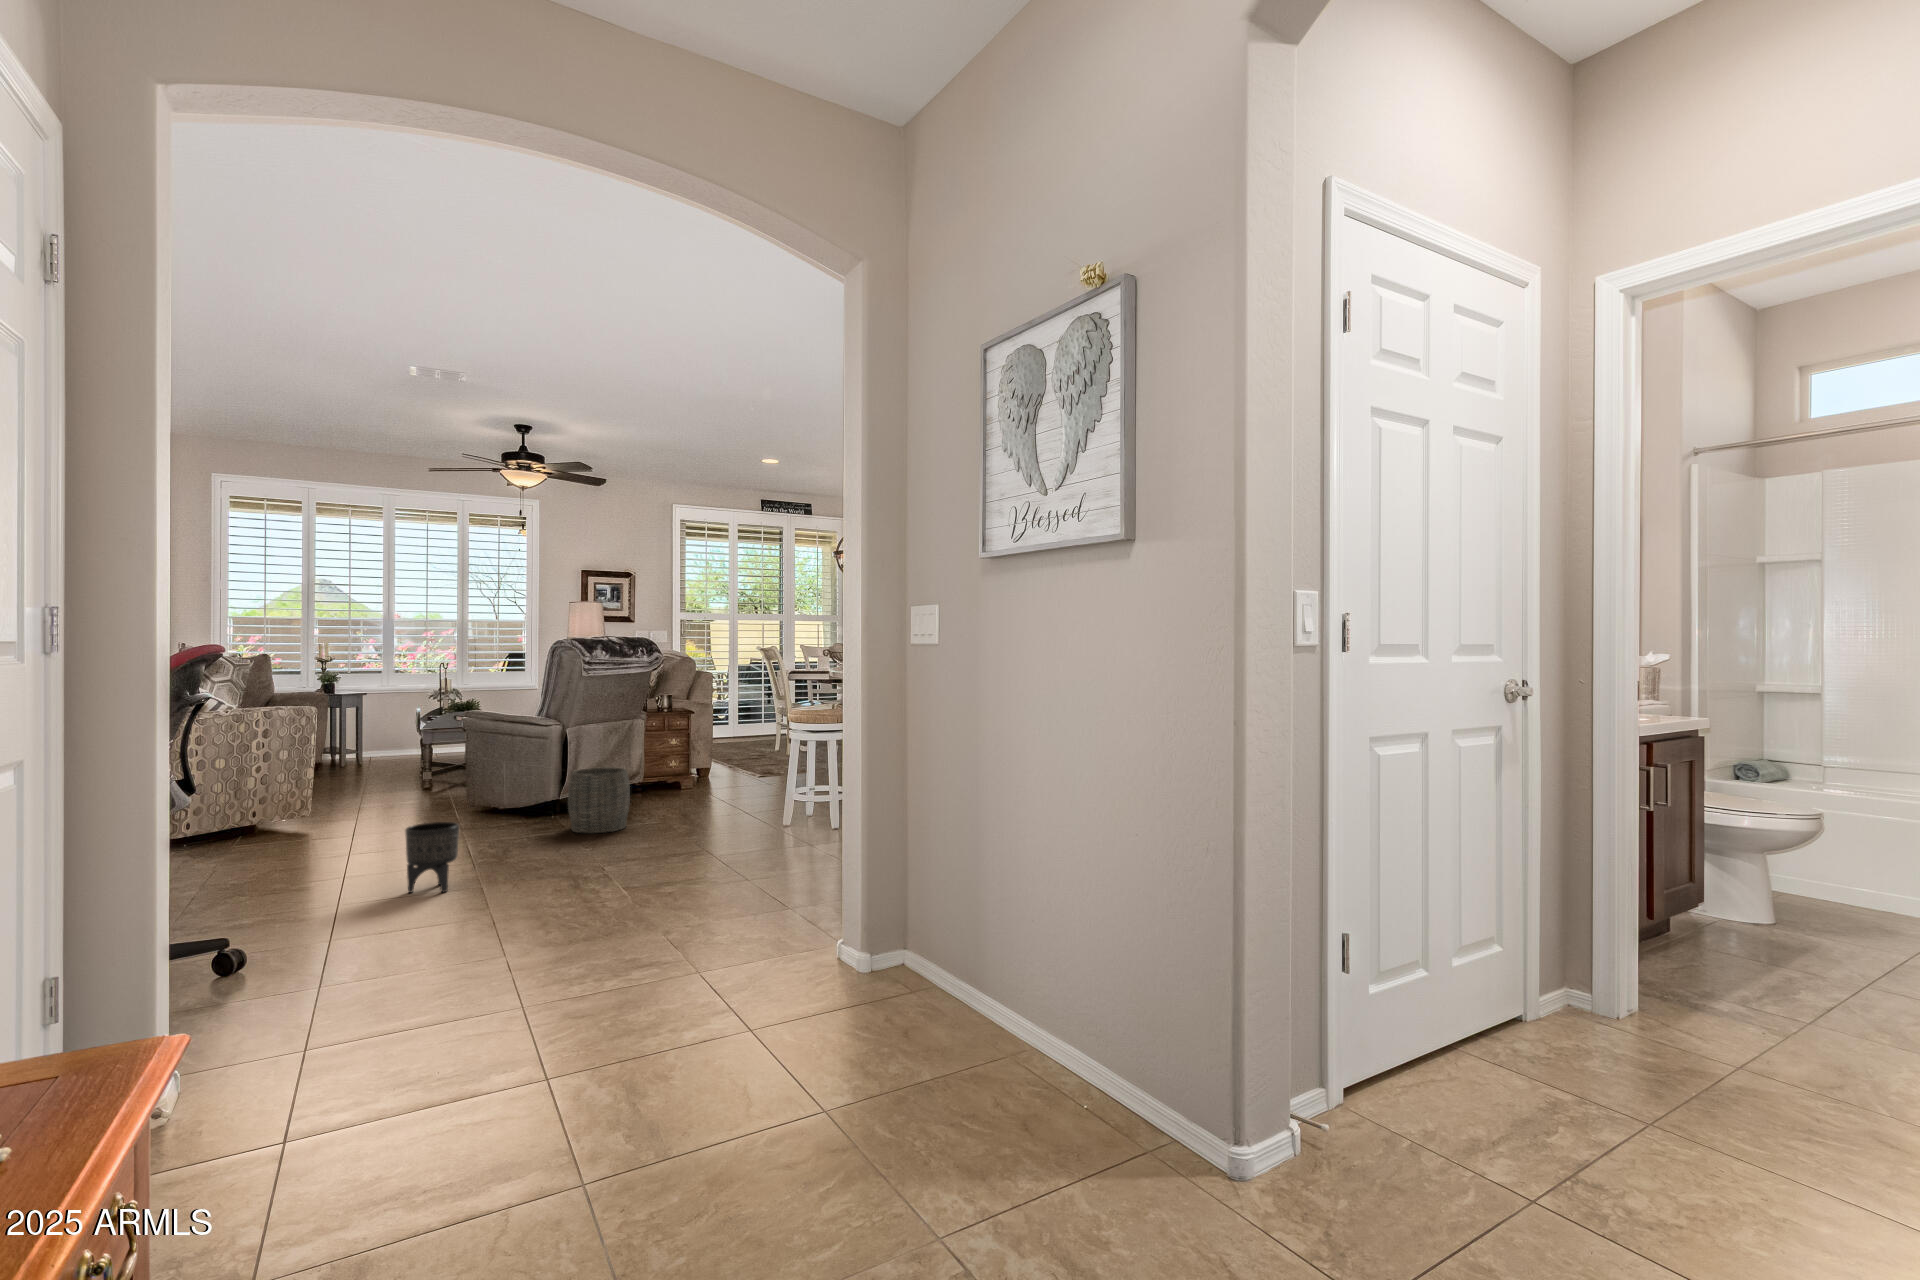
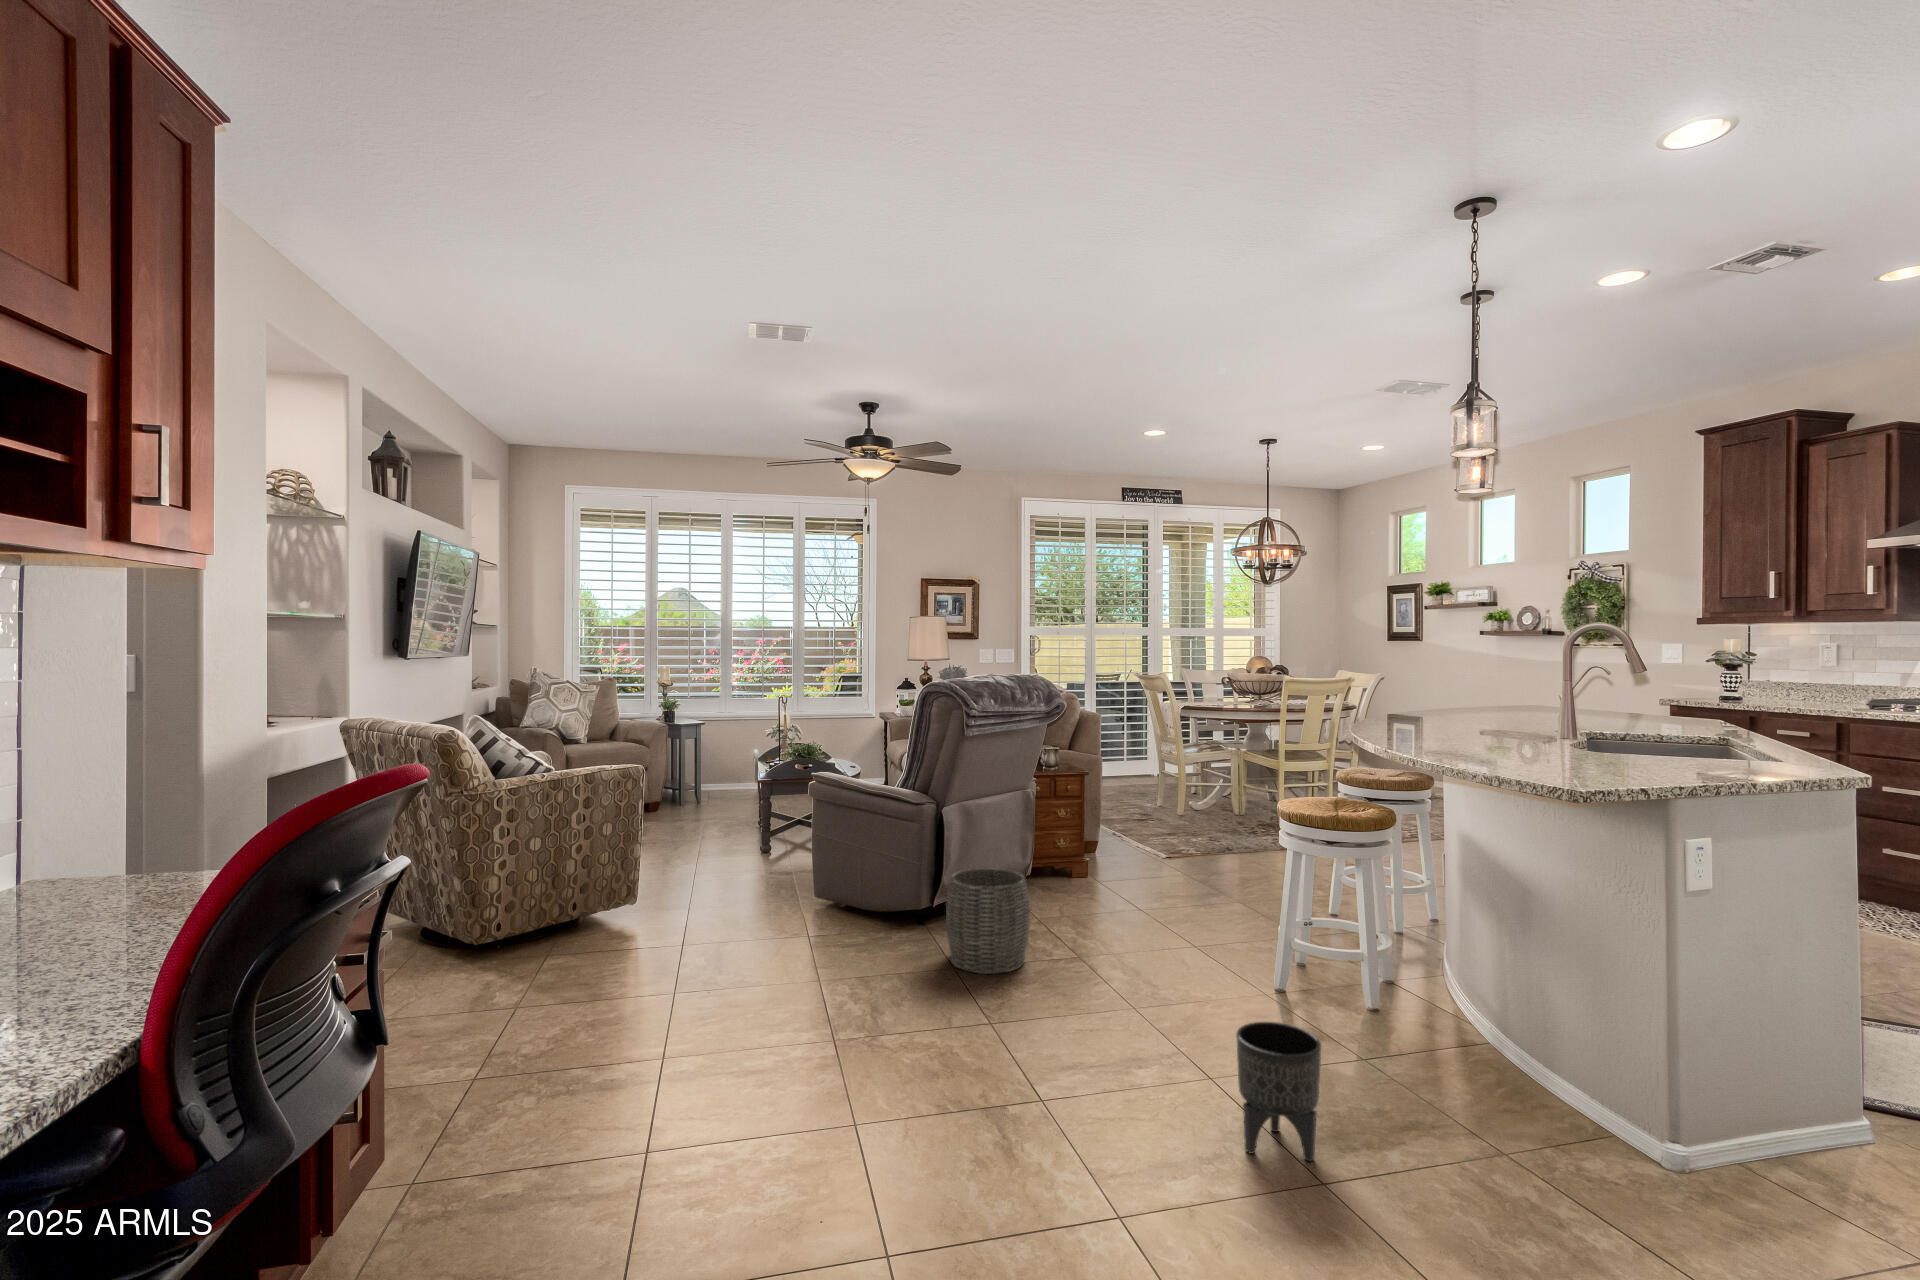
planter: present [405,822,459,893] -> present [1236,1022,1321,1161]

